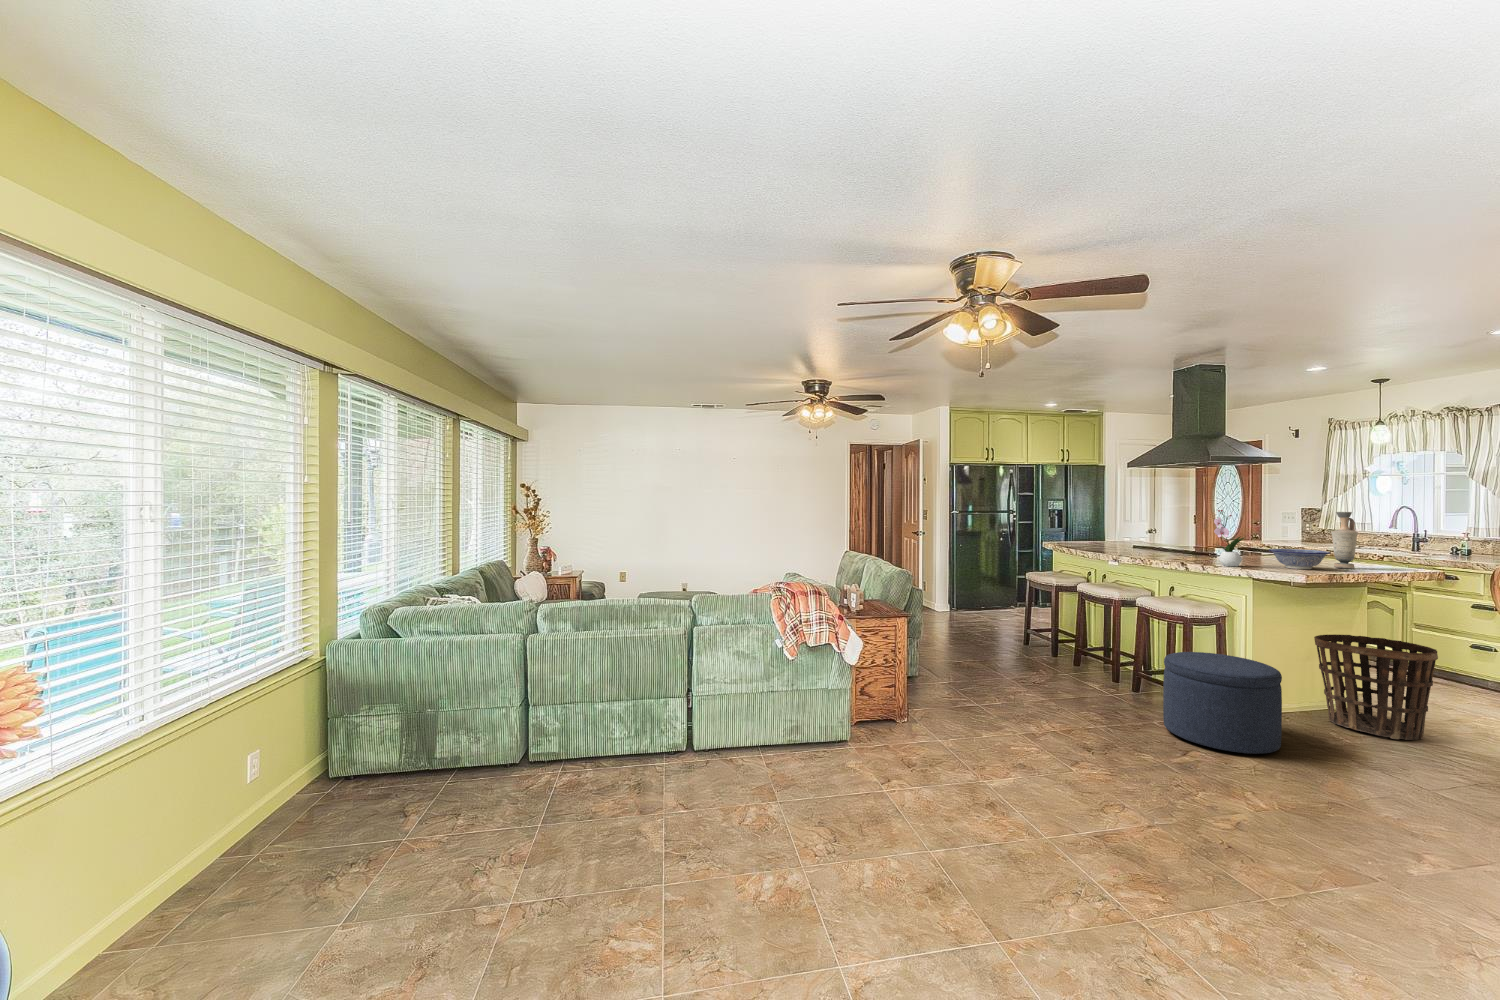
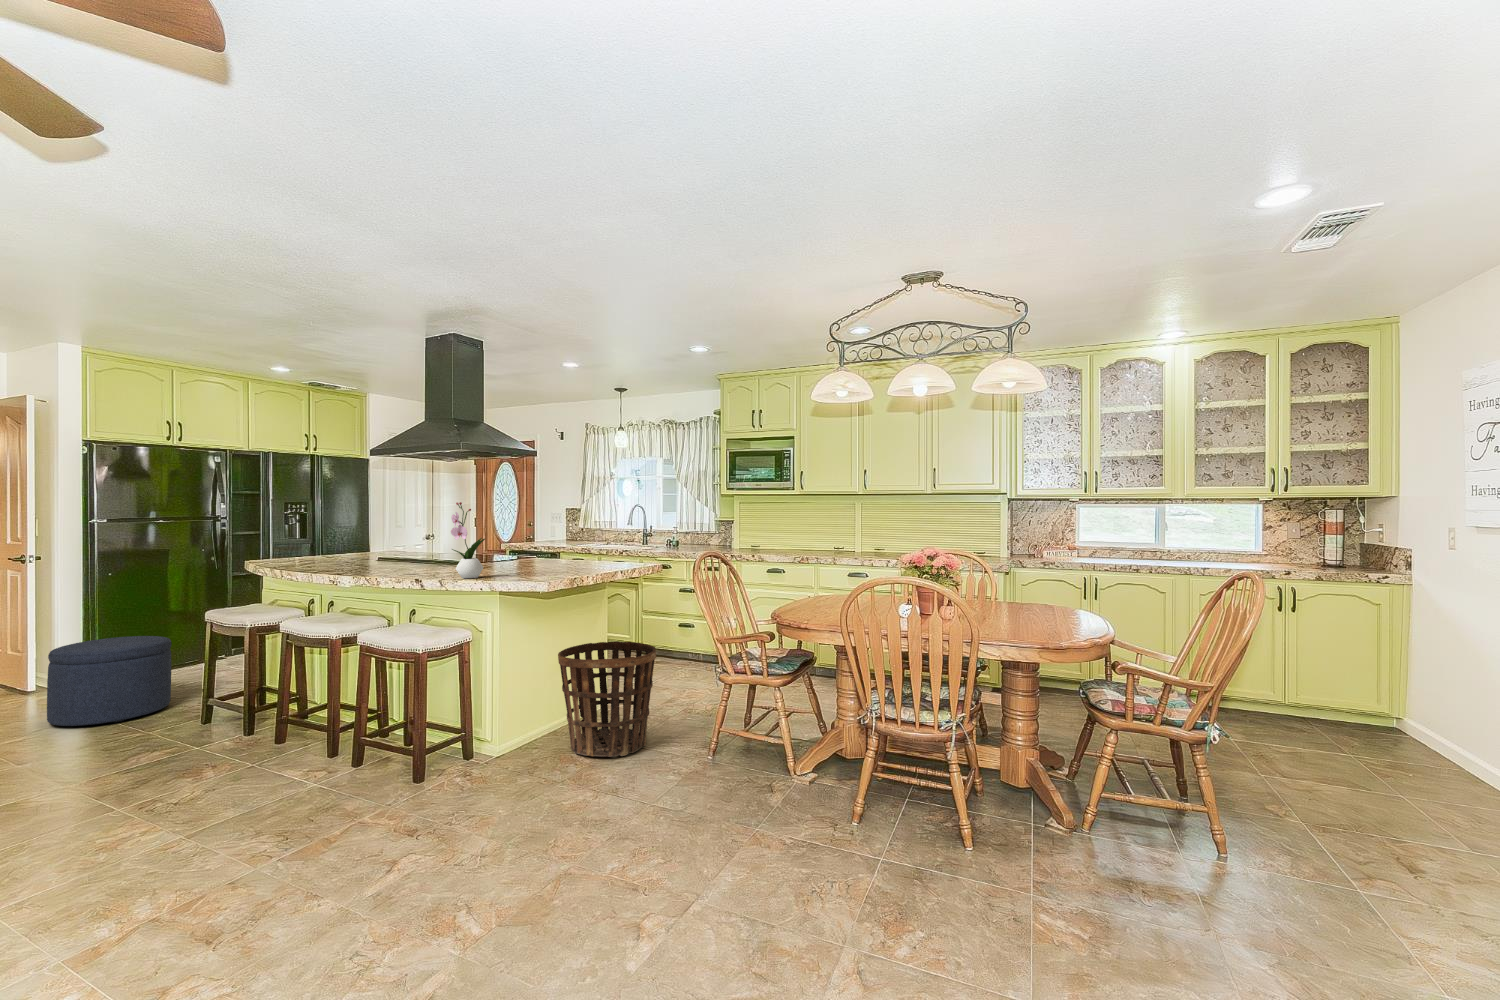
vase: present [1331,512,1358,569] -> none [575,505,598,569]
decorative bowl: present [1269,549,1330,569] -> none [514,550,573,574]
ottoman: present [1163,652,1282,754] -> present [47,636,172,726]

